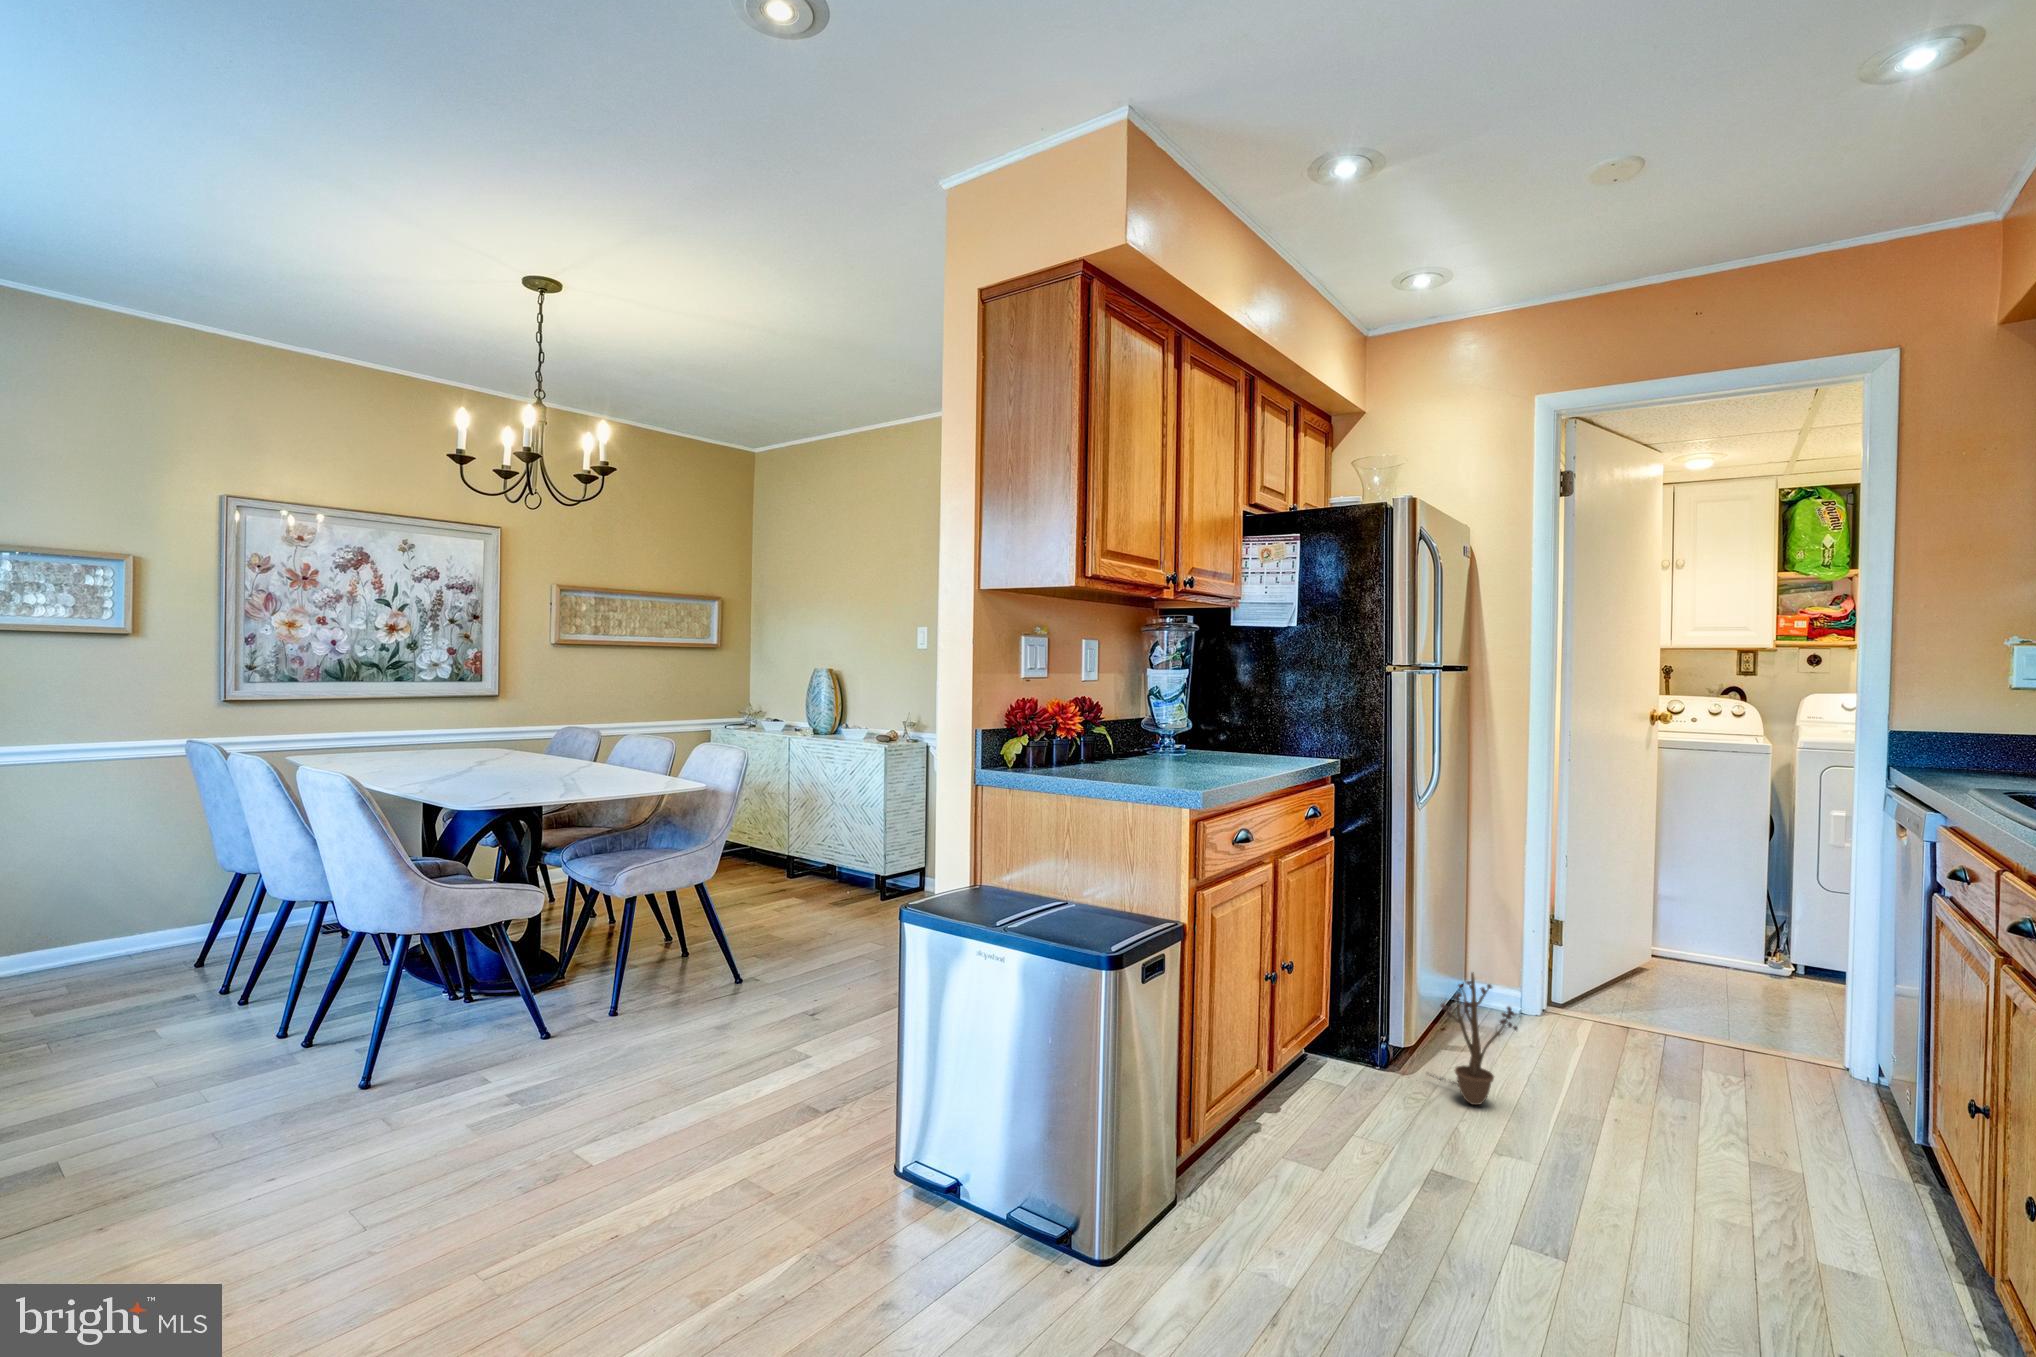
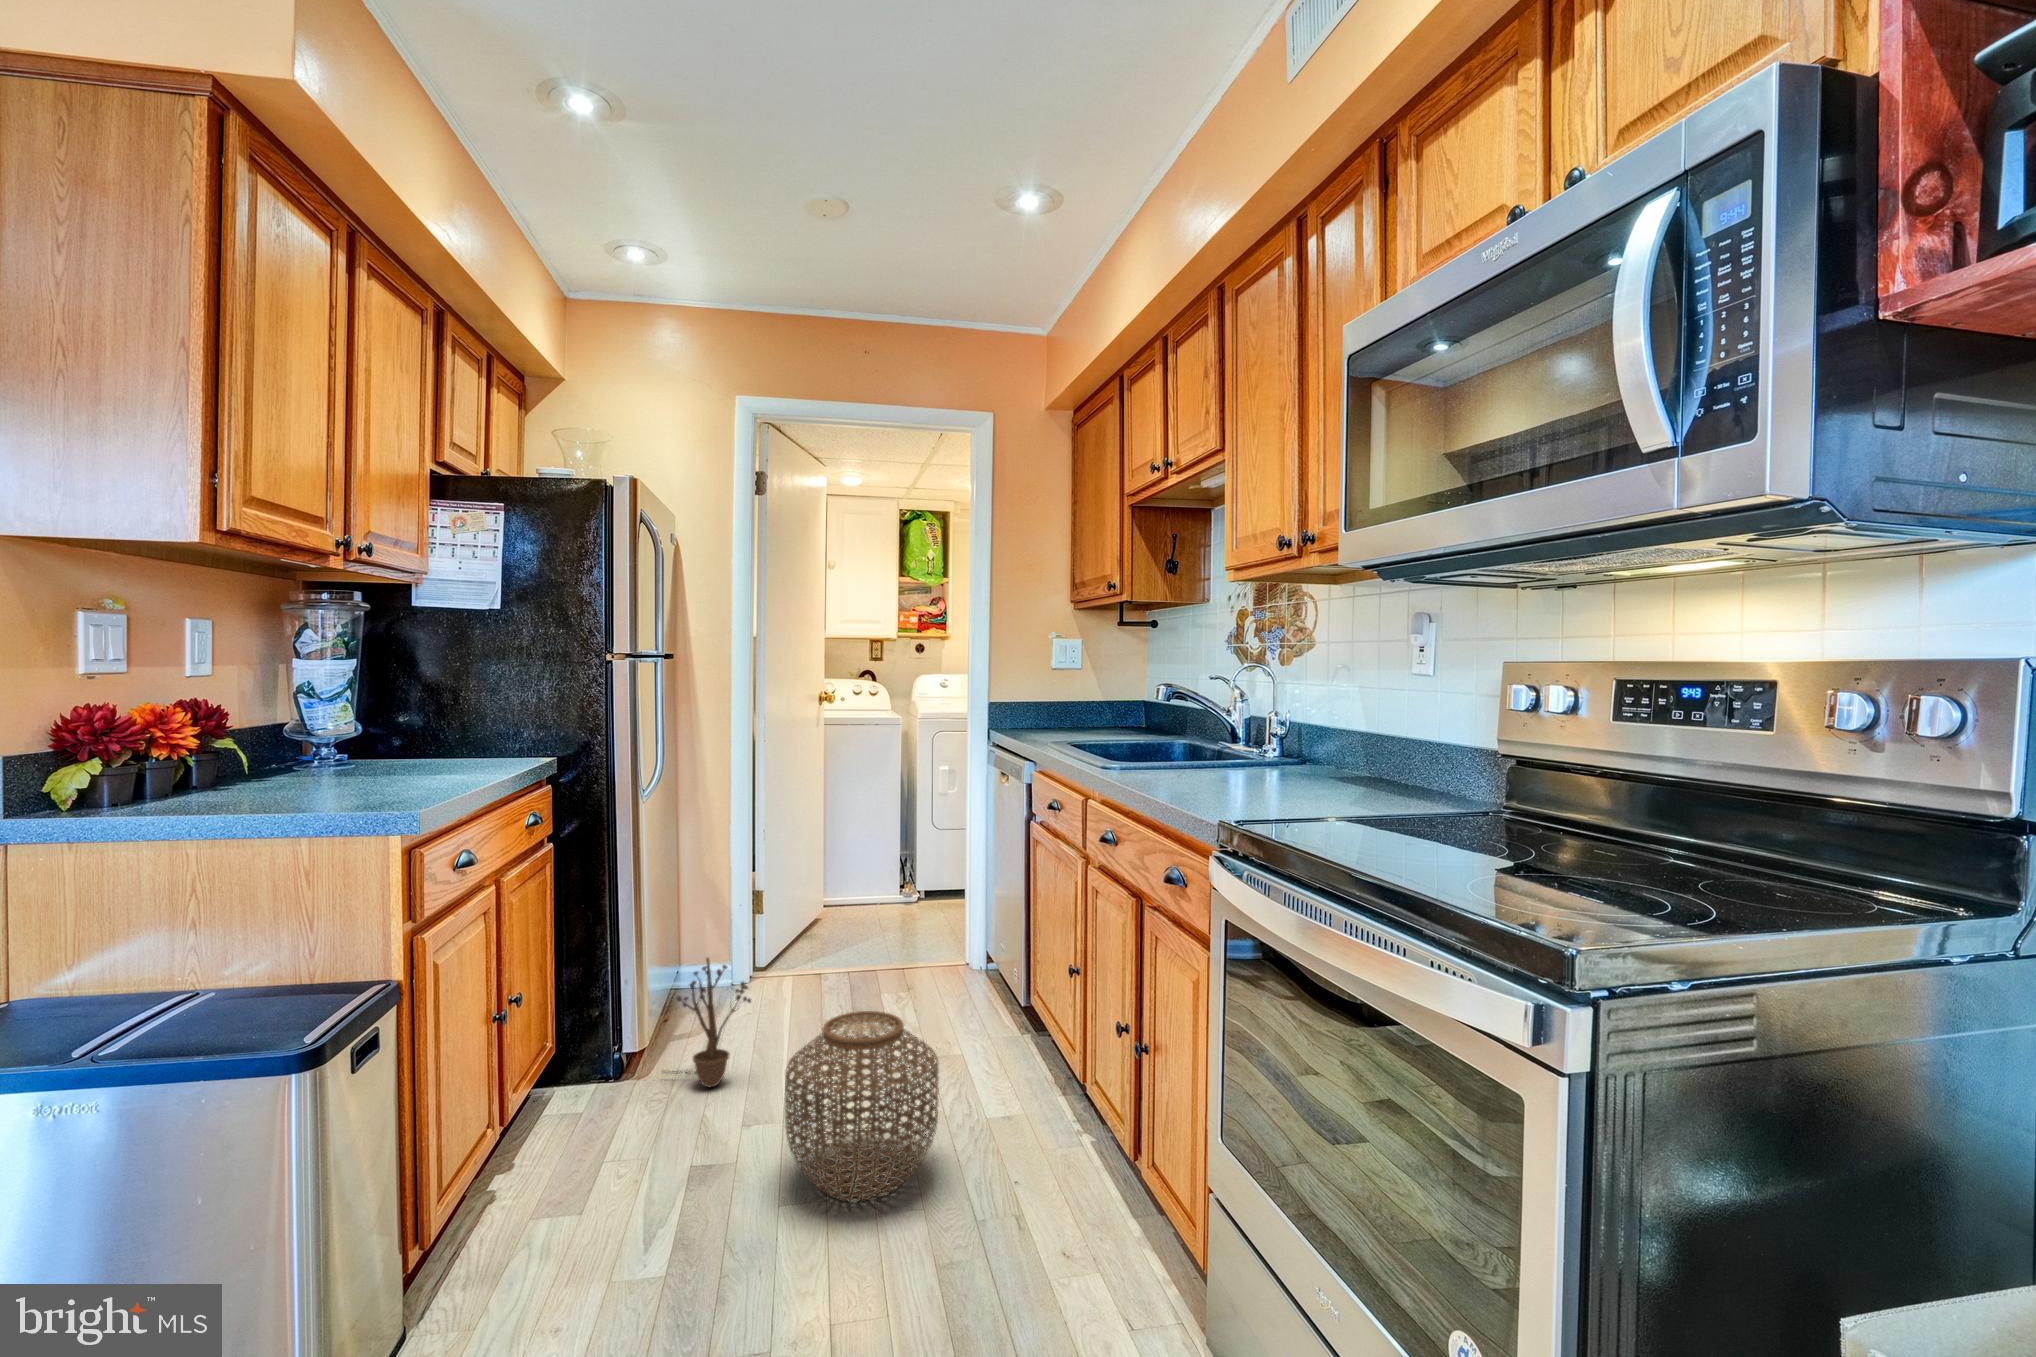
woven basket: none [1529,1069,1732,1292] -> present [785,1011,938,1201]

